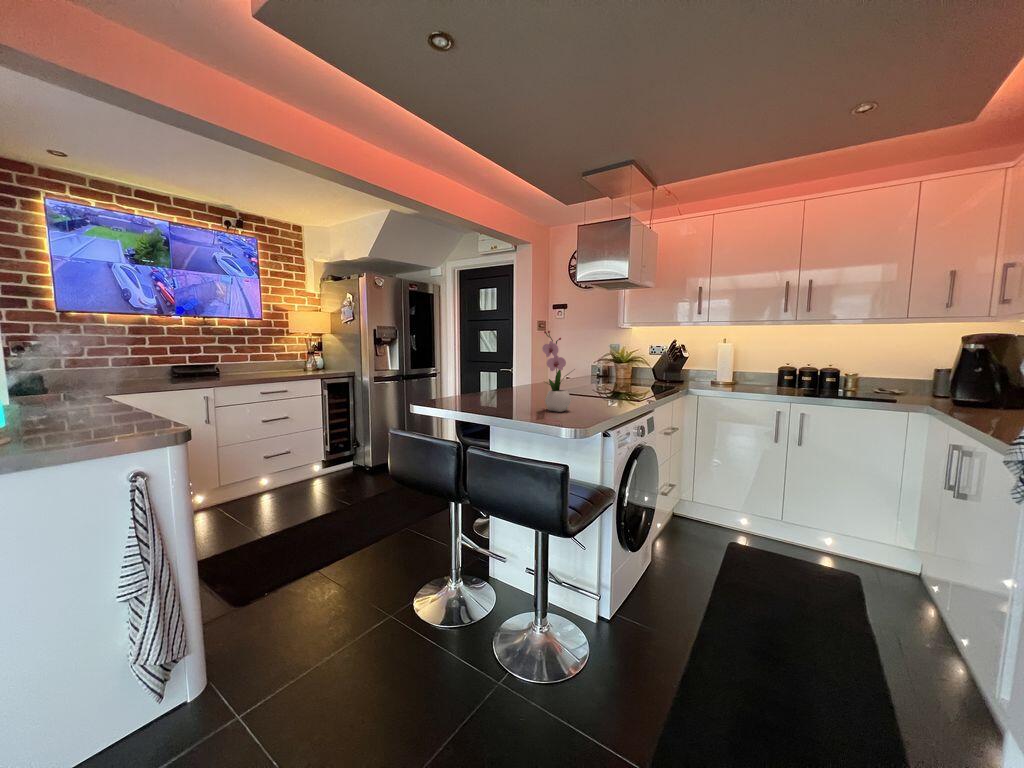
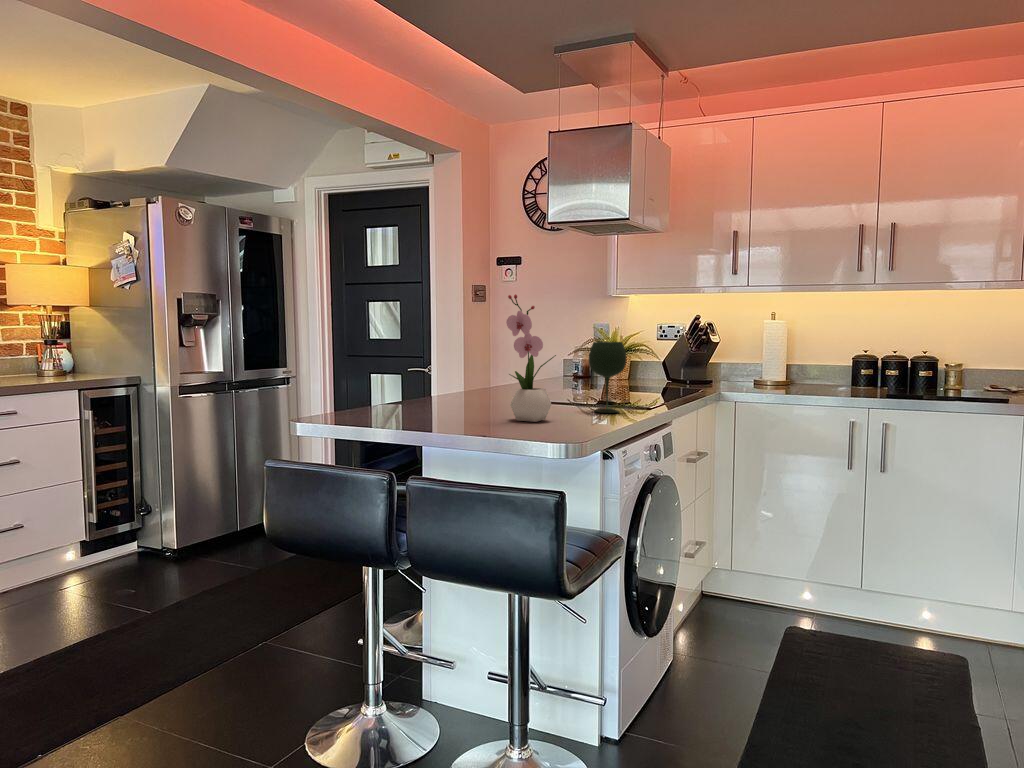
wine glass: none [598,360,623,405] -> present [589,342,626,413]

